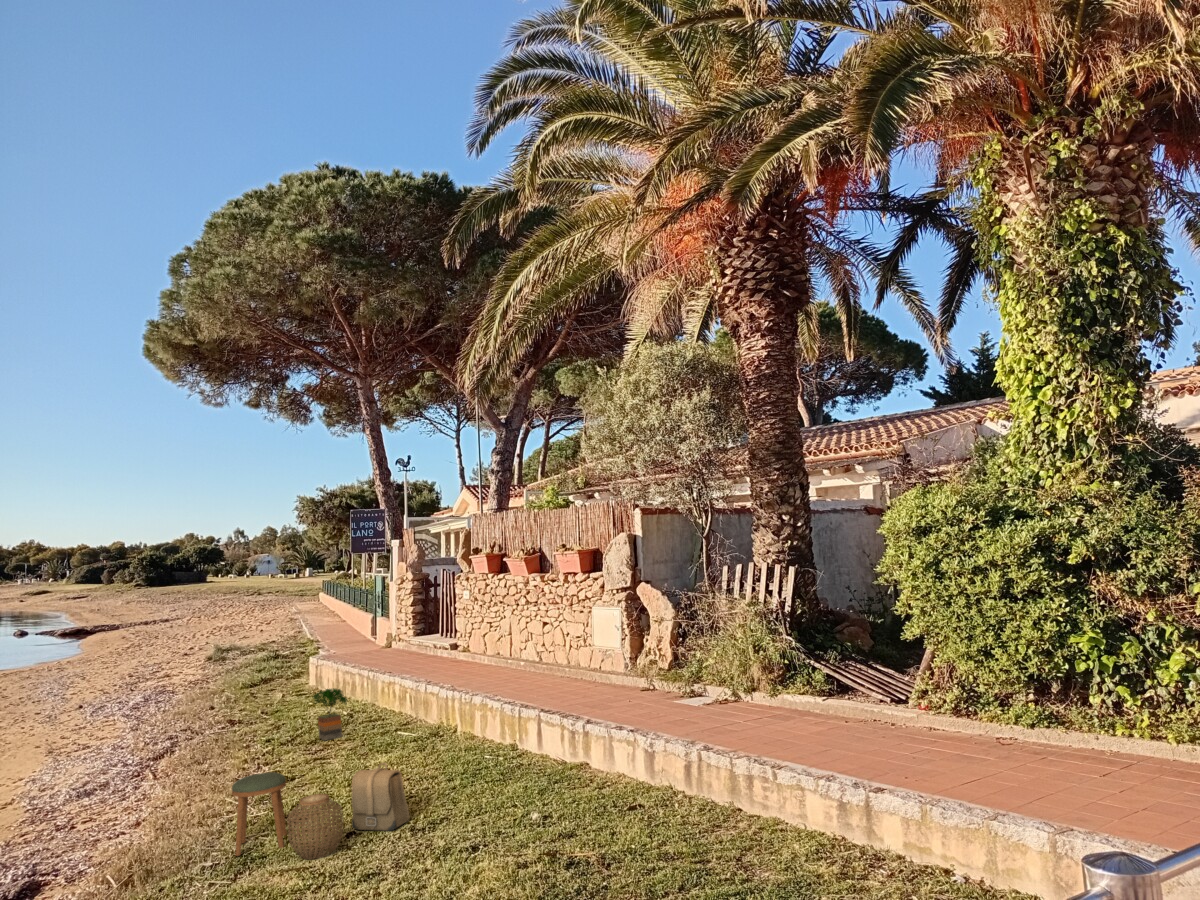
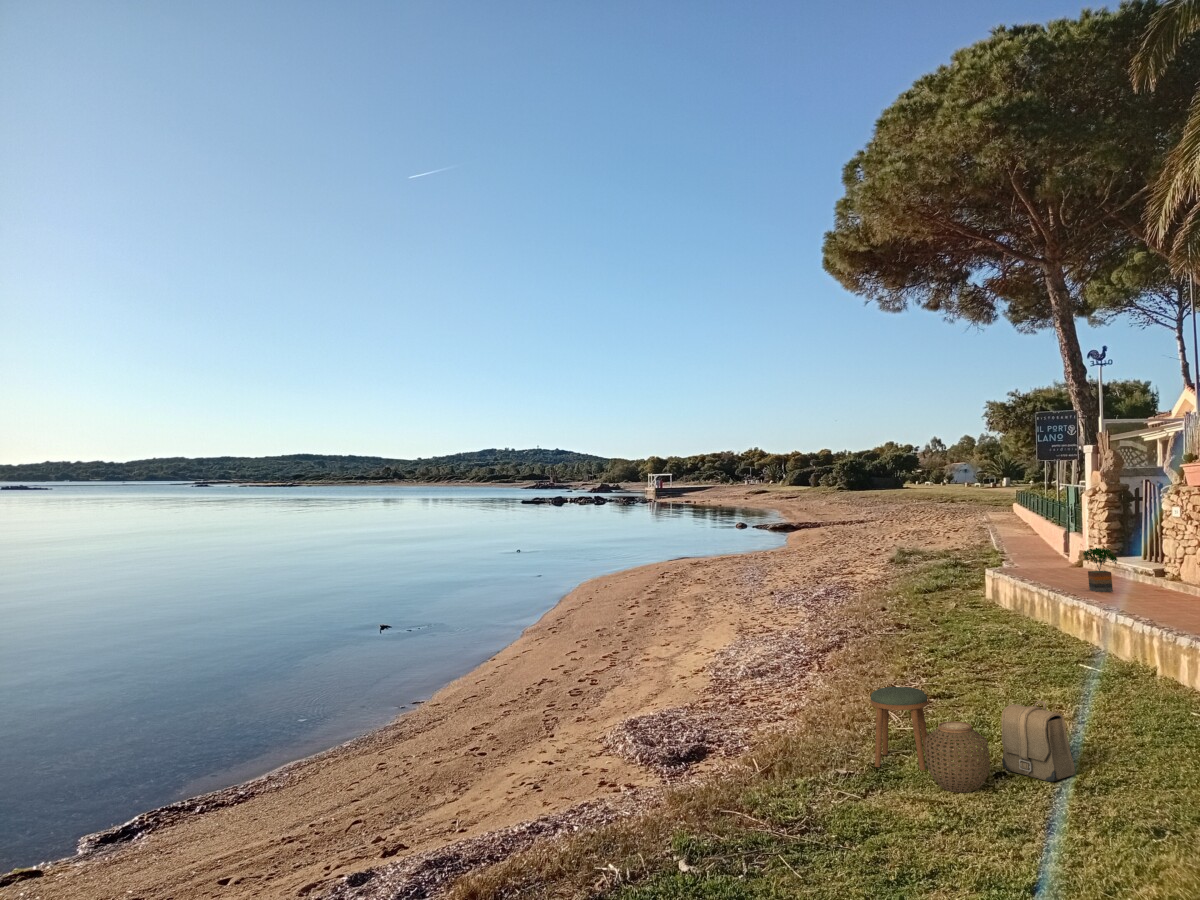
potted tree: present [313,688,348,740] -> present [1083,548,1117,592]

